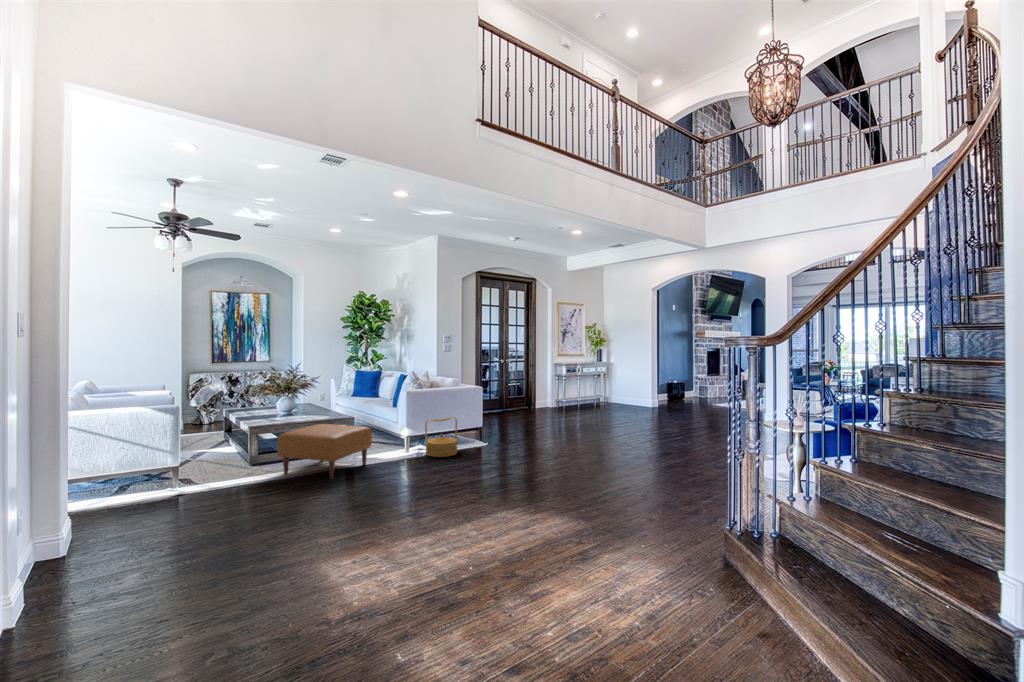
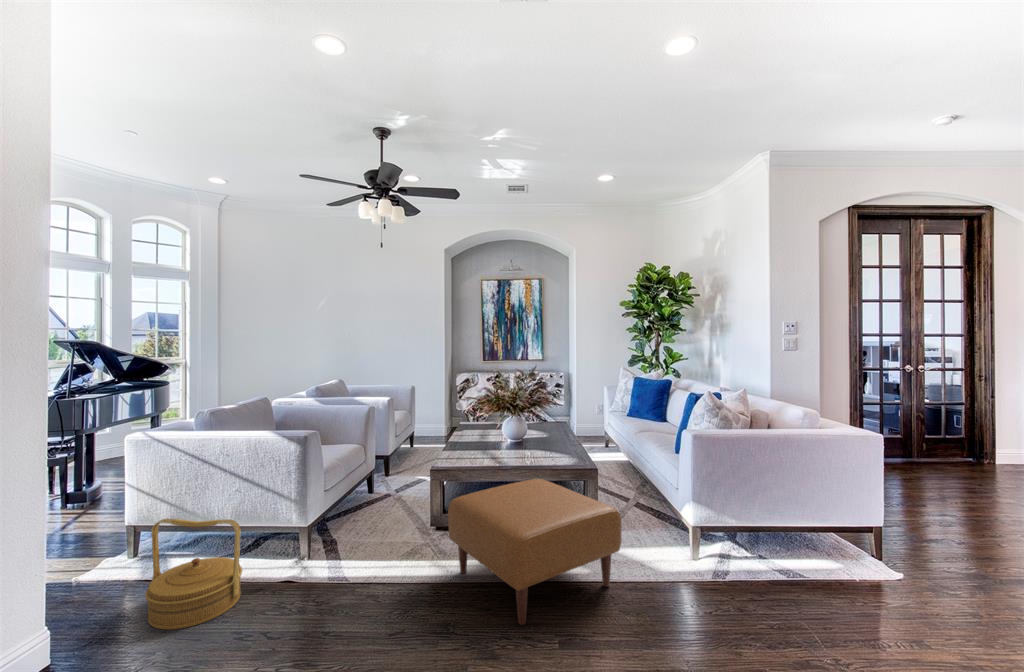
woven basket: present [425,417,458,457] -> present [145,519,242,630]

